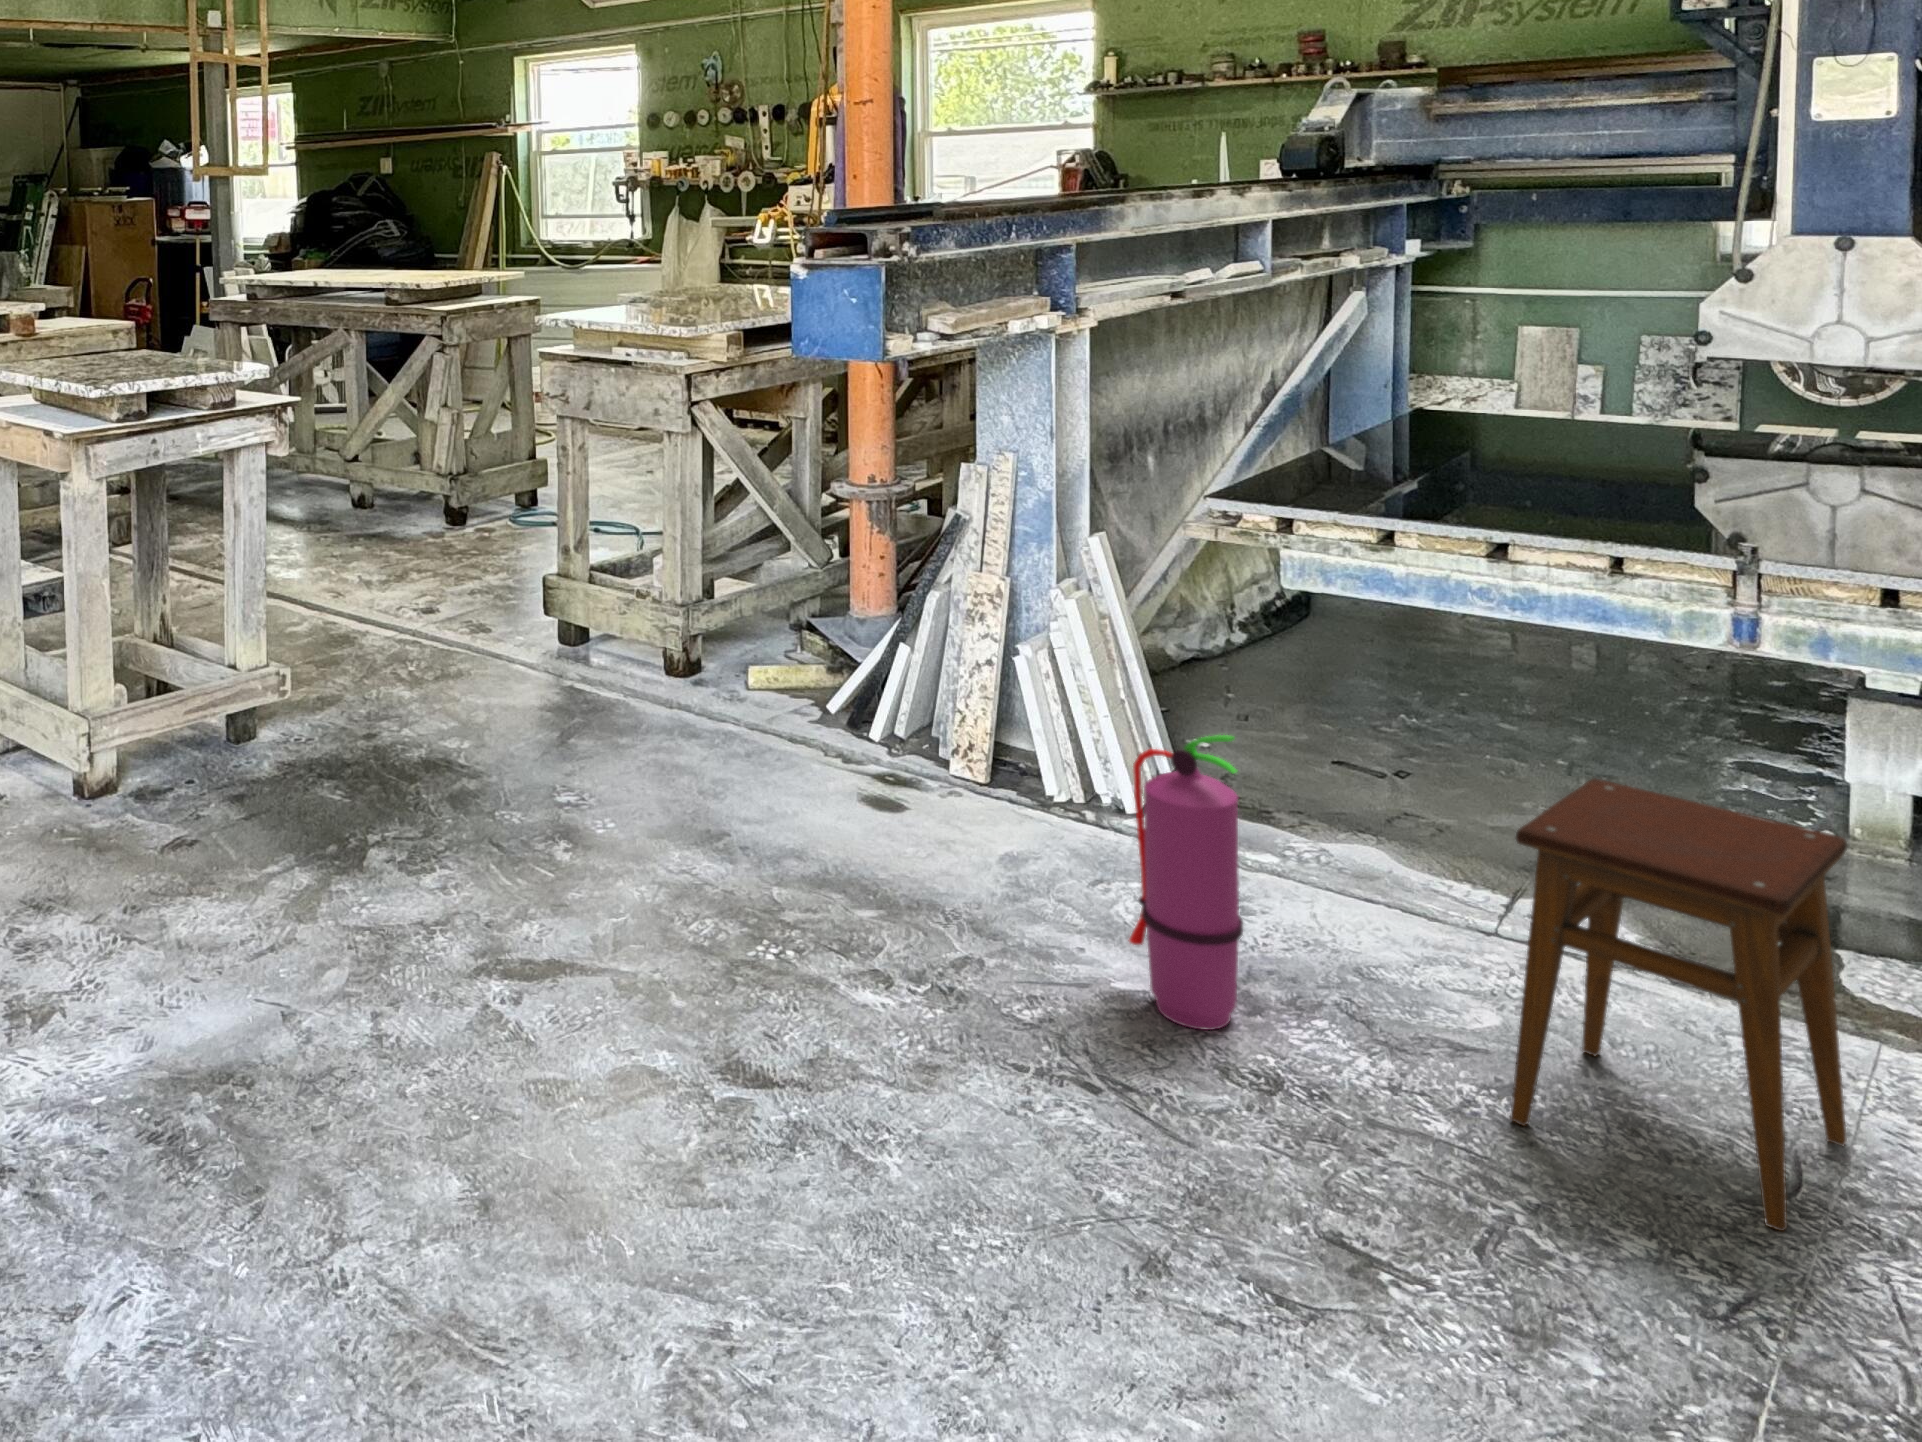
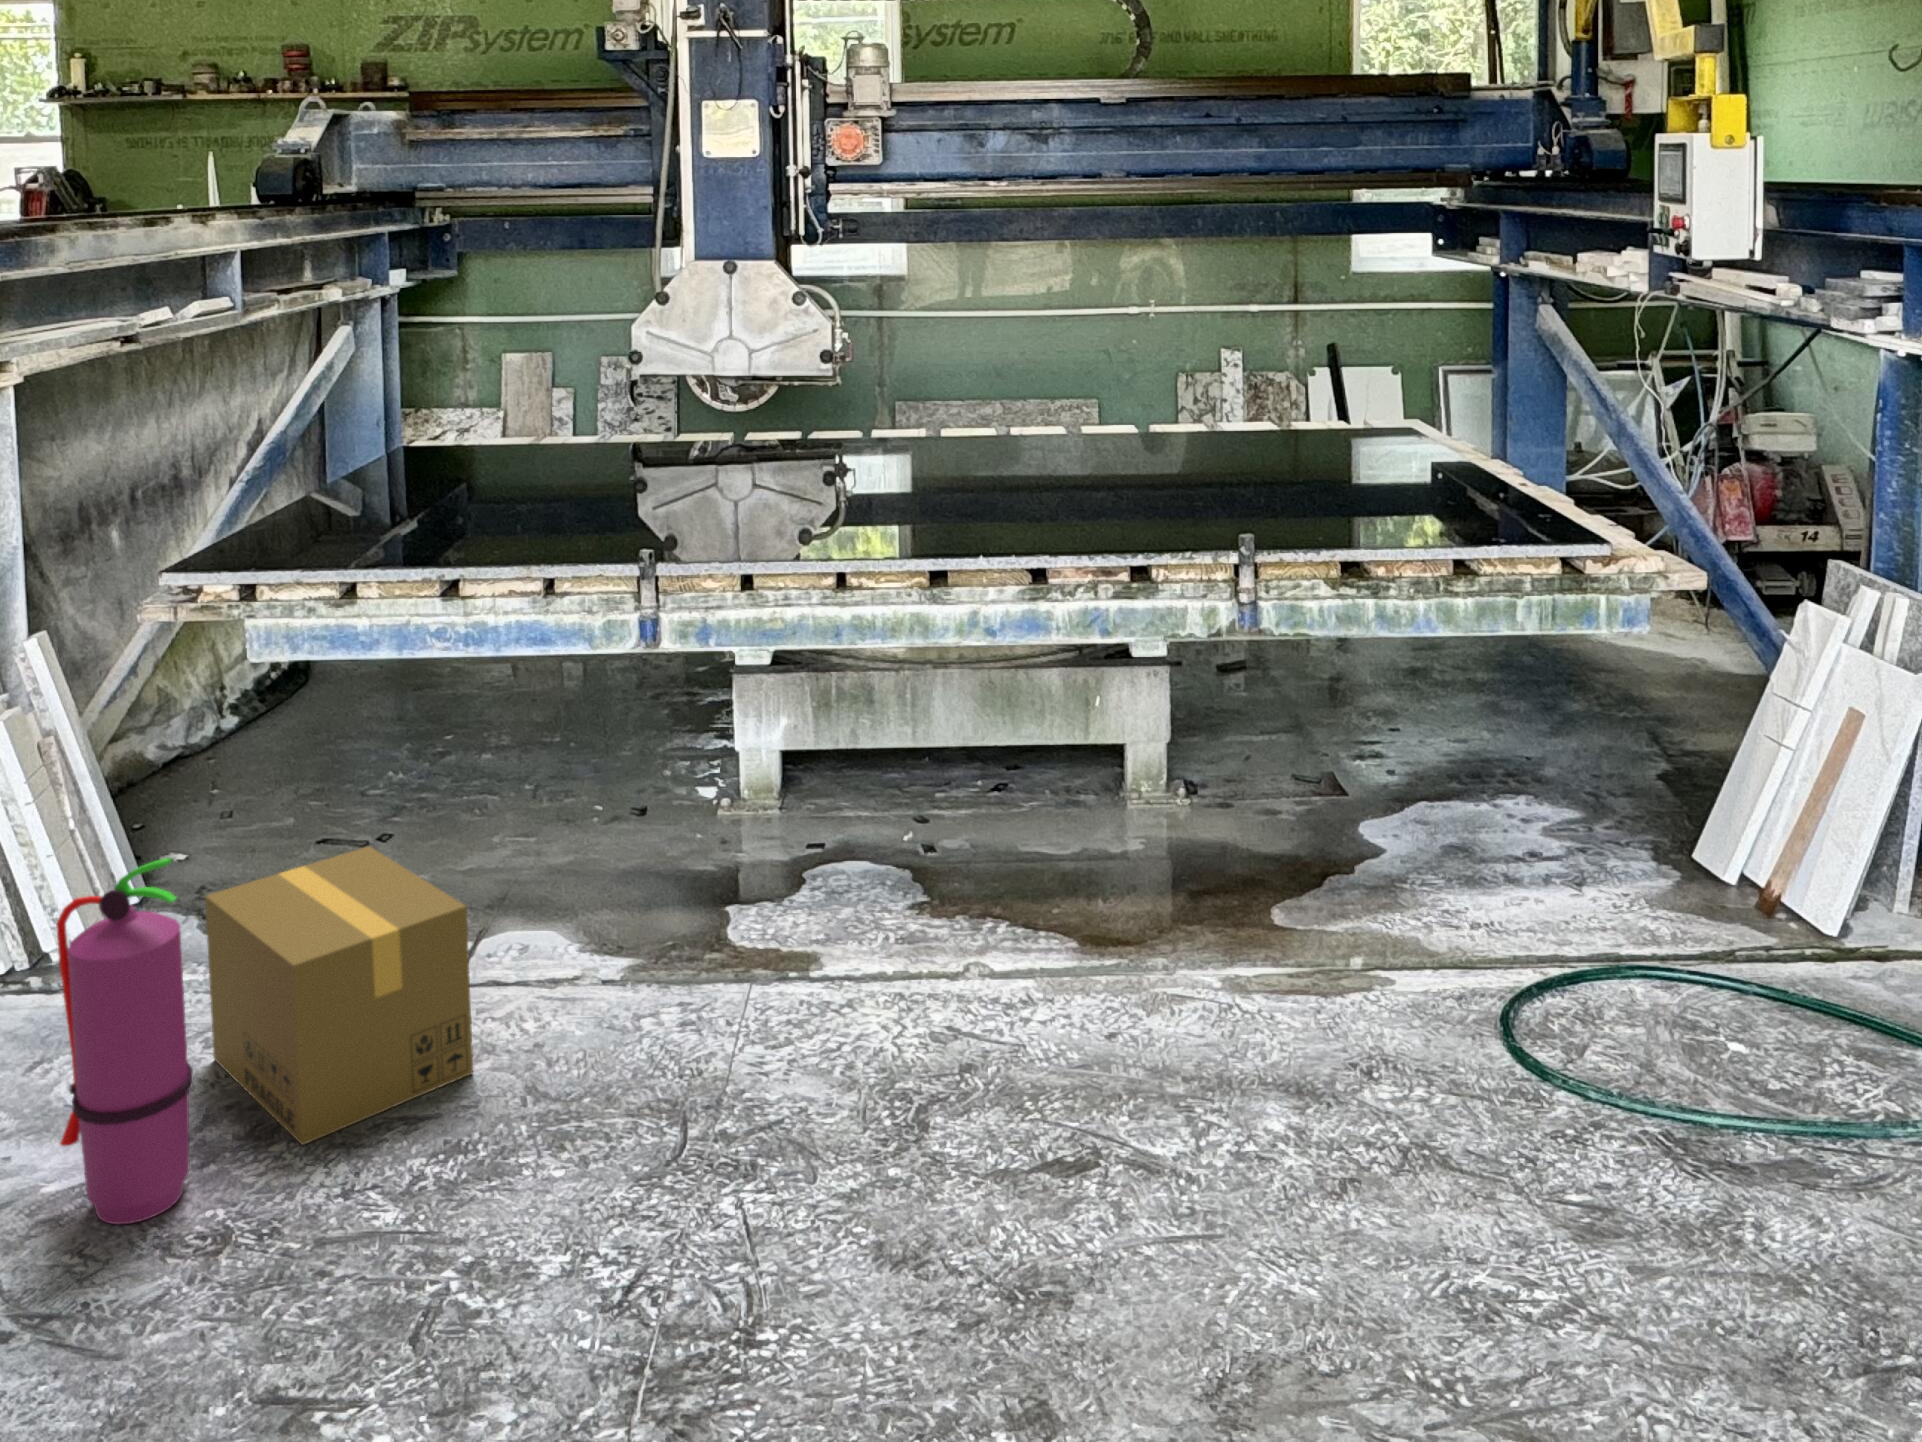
stool: present [1510,778,1847,1231] -> none [448,803,712,1189]
cardboard box: none [1246,779,1522,1028] -> present [205,846,473,1145]

